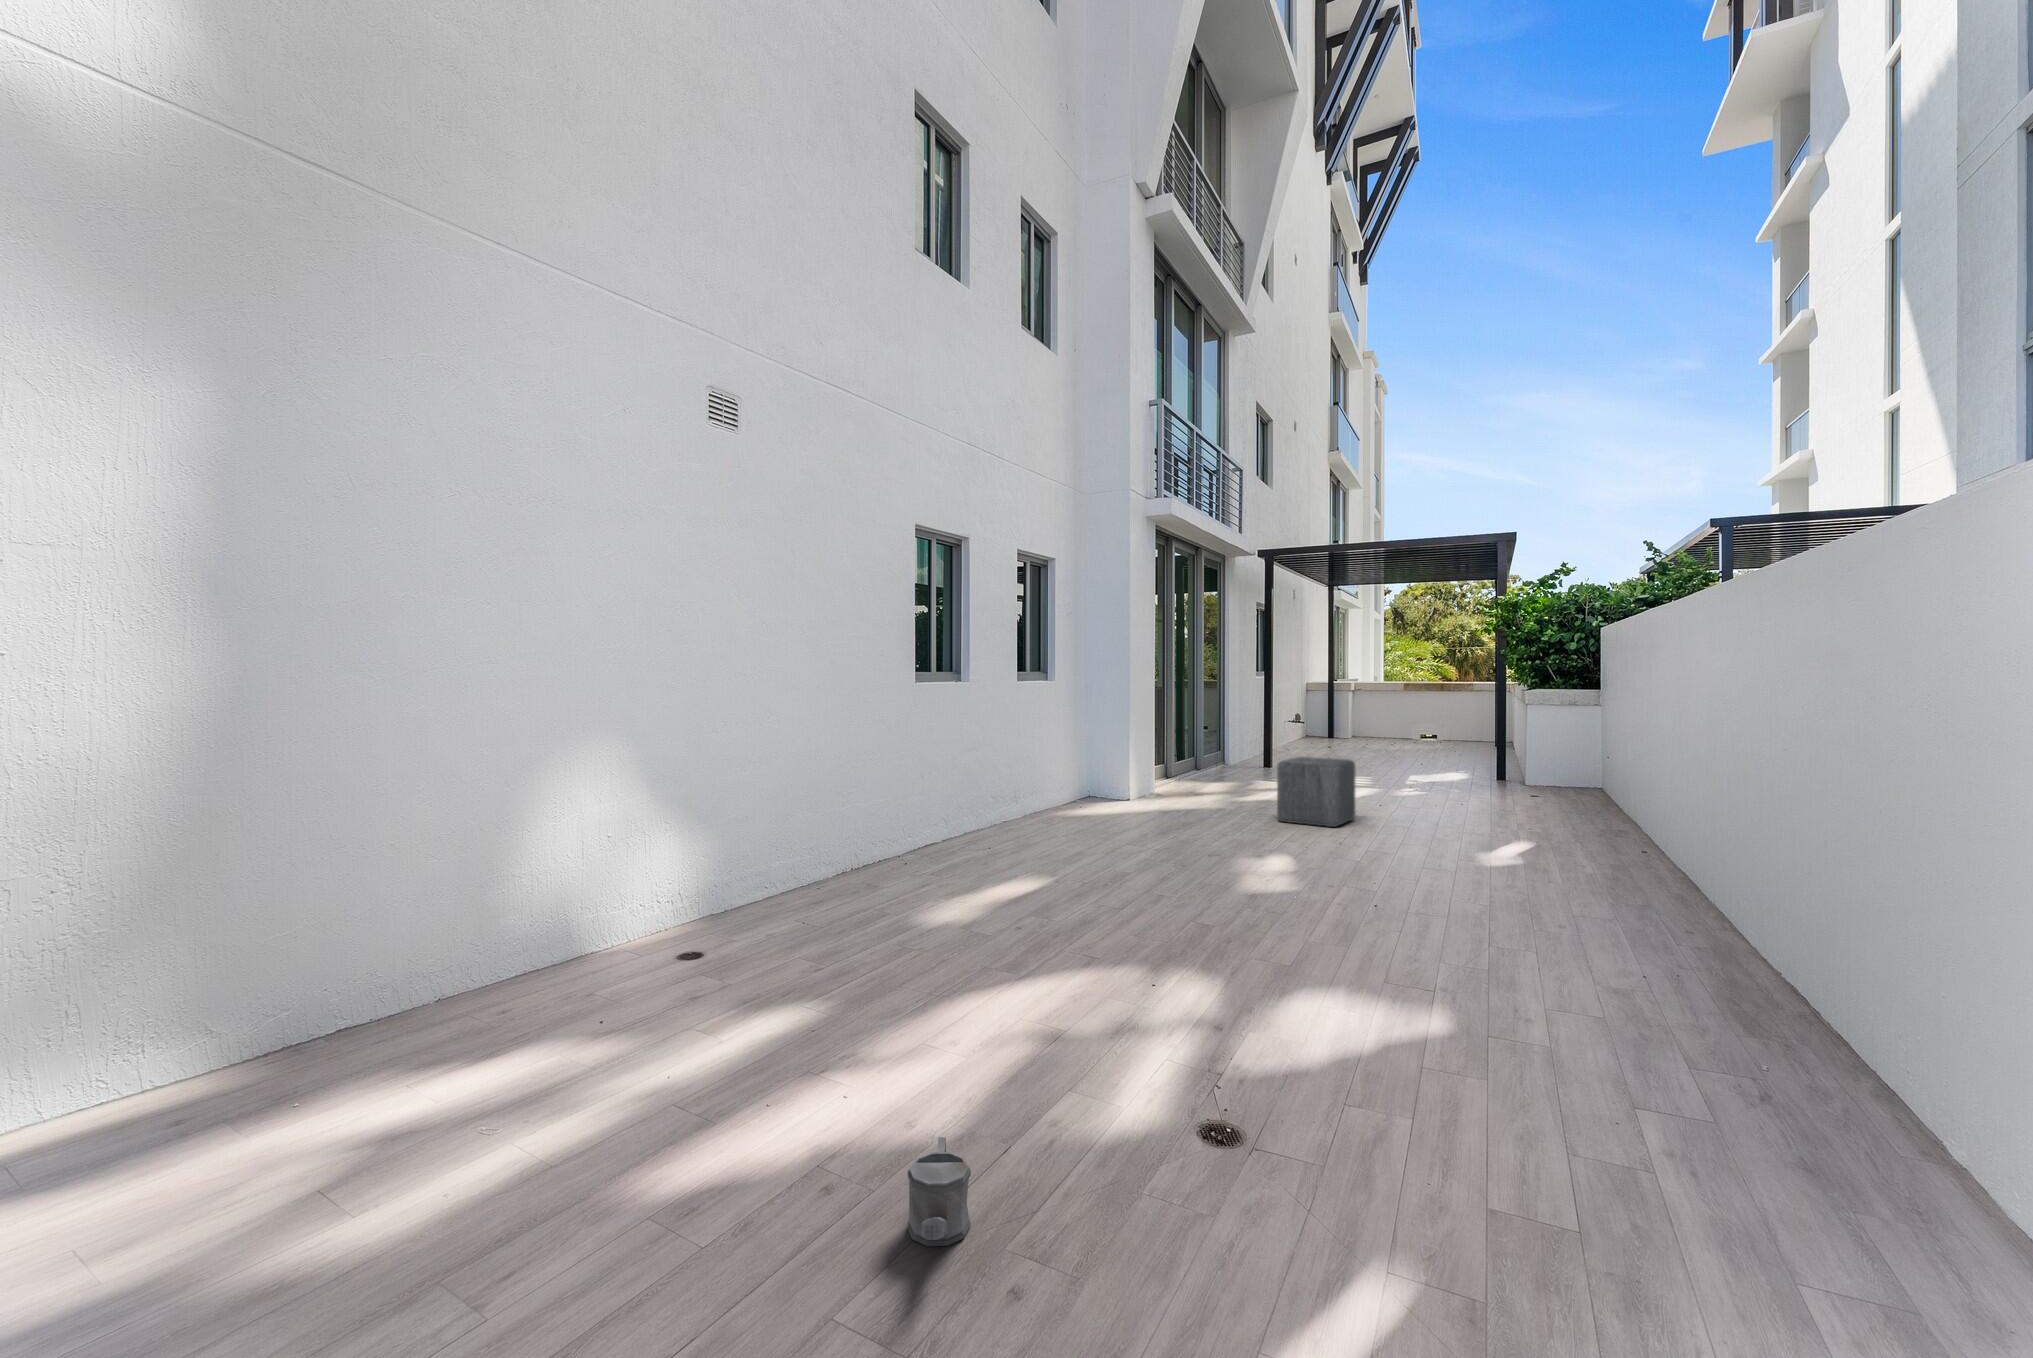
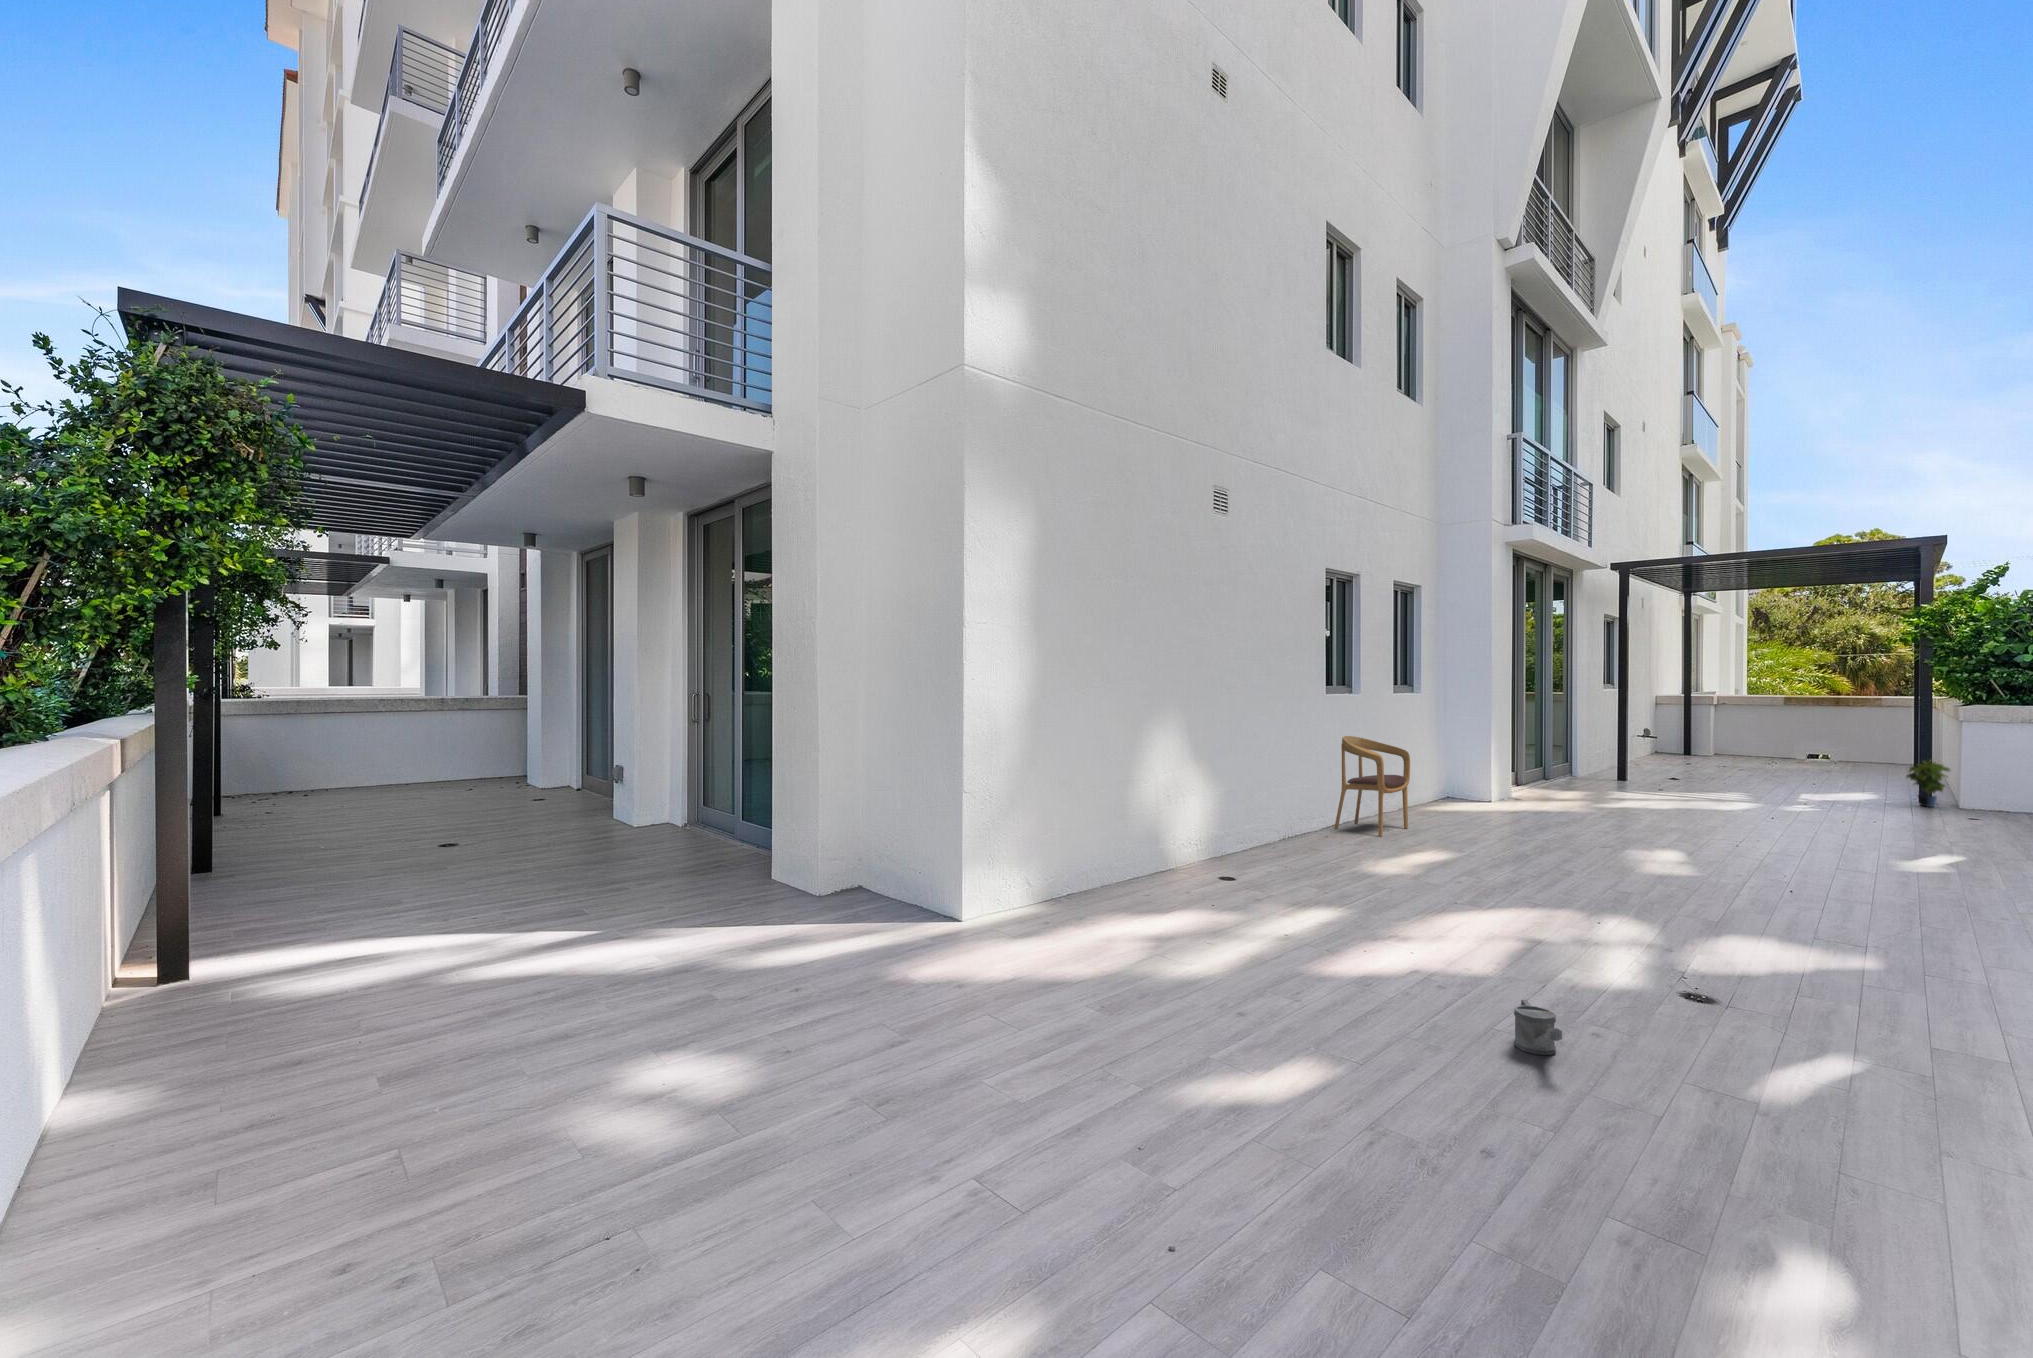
chair: none [939,724,1026,840] -> present [1334,736,1410,836]
potted plant: none [1487,738,1521,782] -> present [1906,761,1950,807]
ottoman: present [1277,757,1356,827] -> none [1663,773,1751,841]

